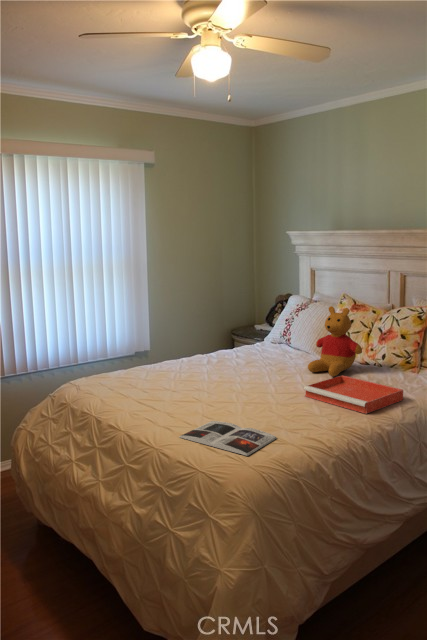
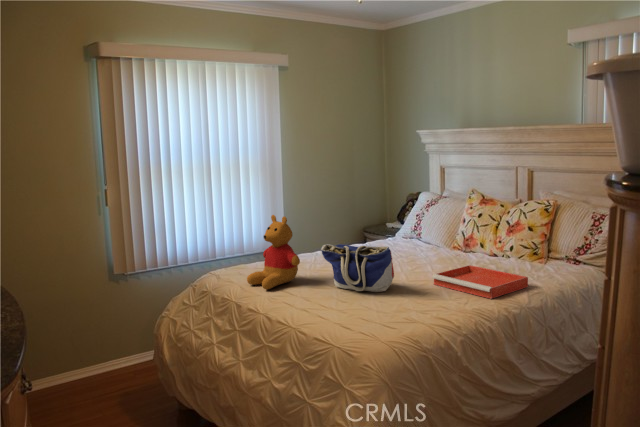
stuffed bear: present [308,306,362,376] -> present [247,215,300,289]
tote bag: none [188,354,264,405] -> present [321,244,394,292]
magazine: present [179,421,277,456] -> none [314,305,405,334]

